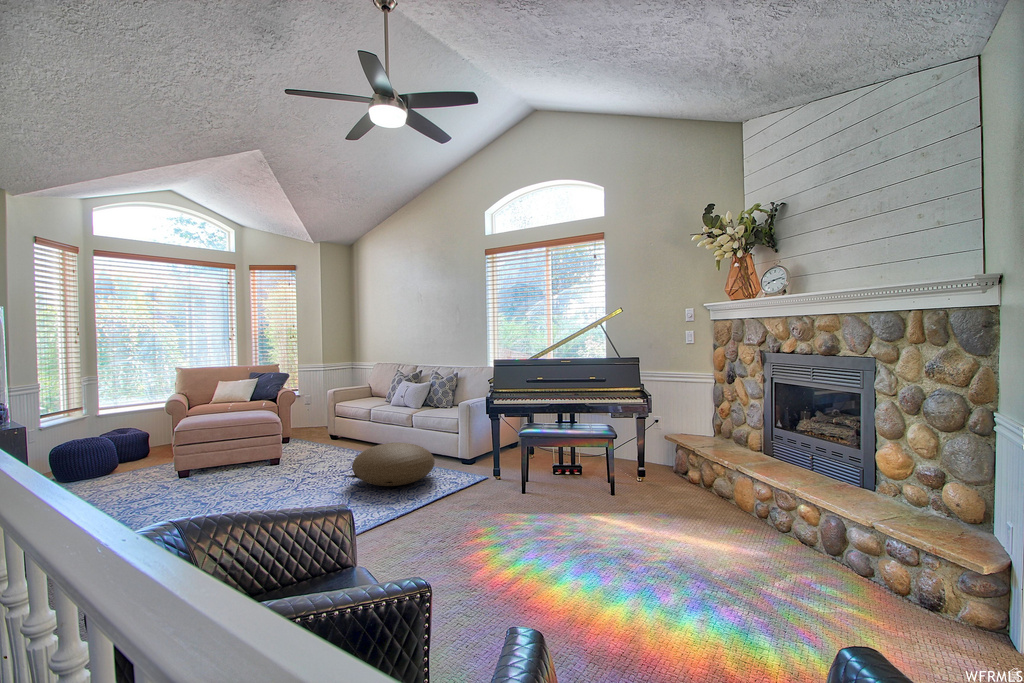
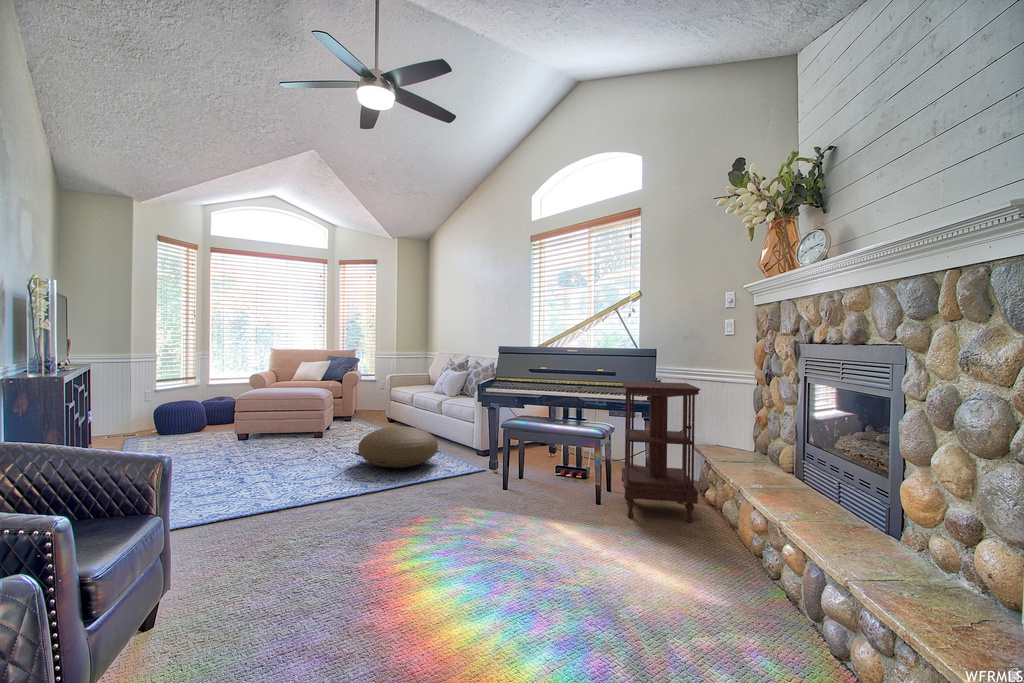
side table: none [618,384,697,501] -> present [621,381,701,522]

